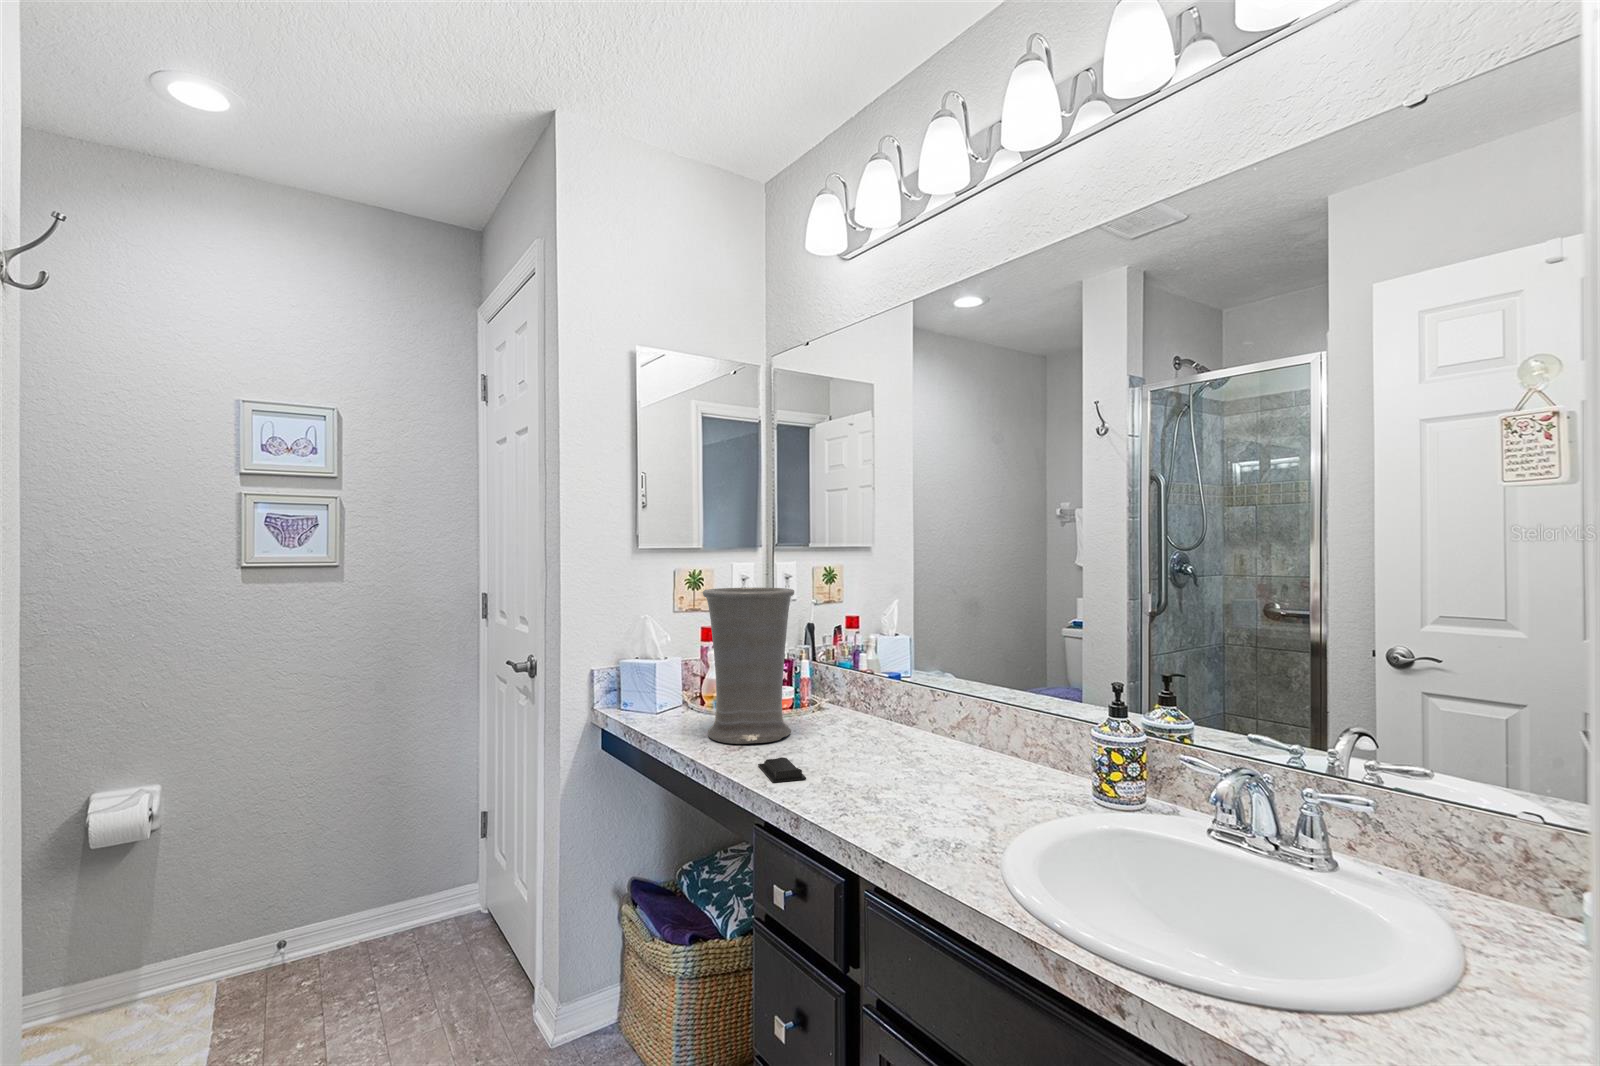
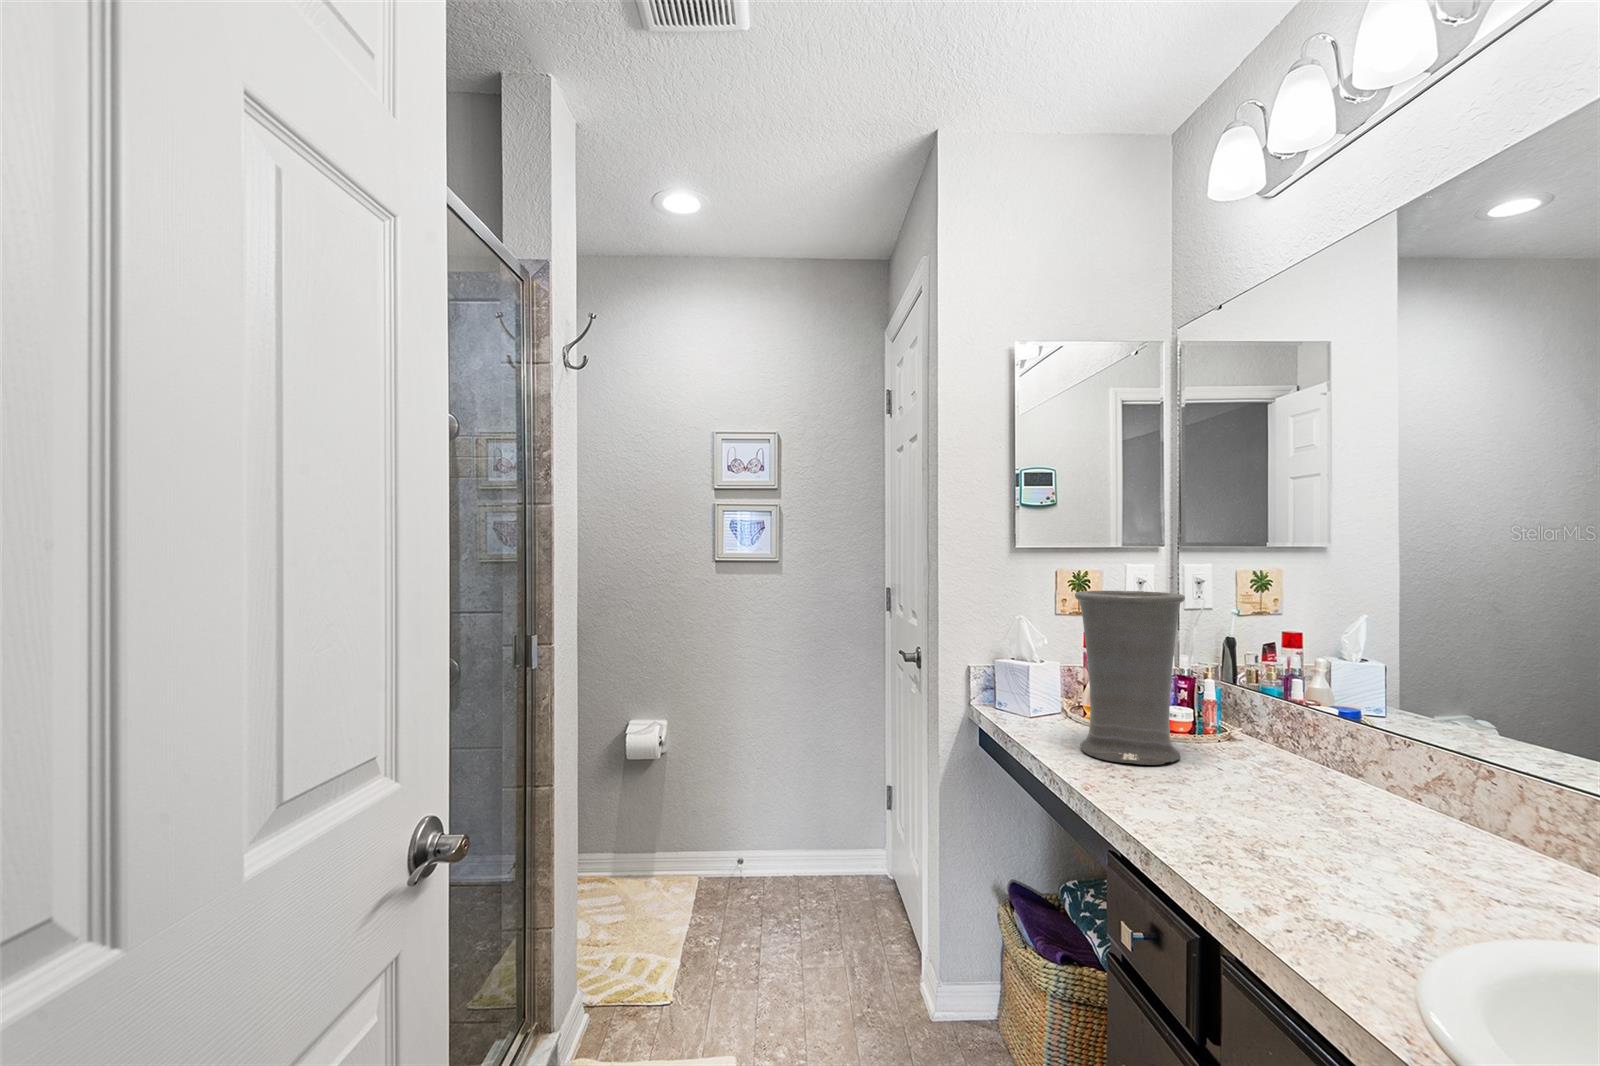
soap bar: present [758,757,806,783] -> none [1124,783,1177,813]

